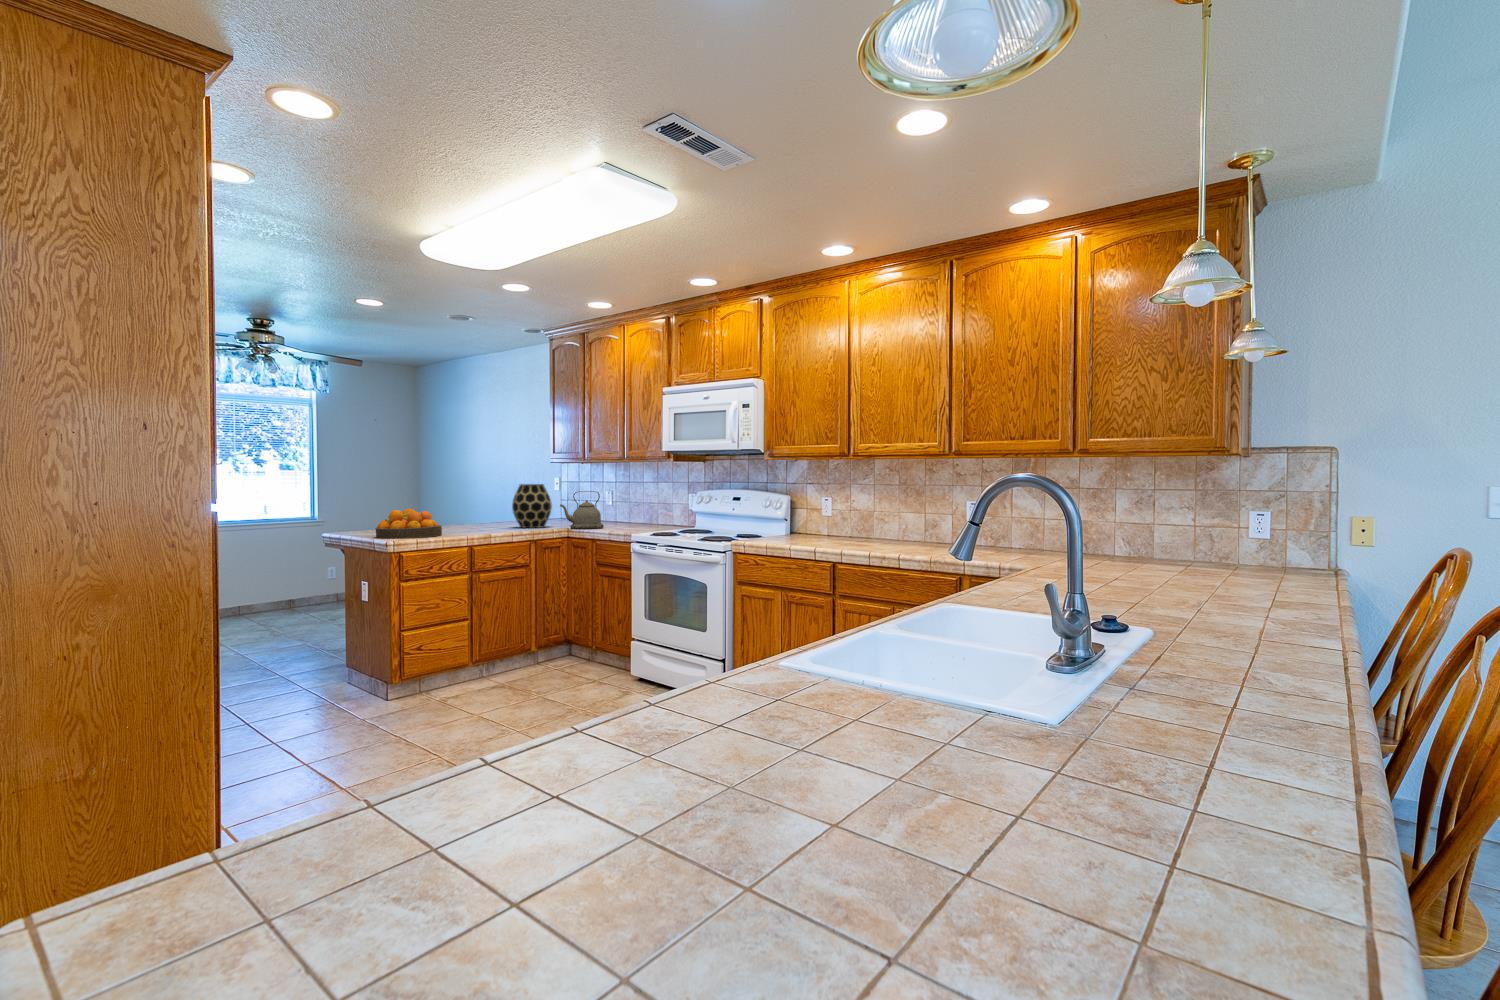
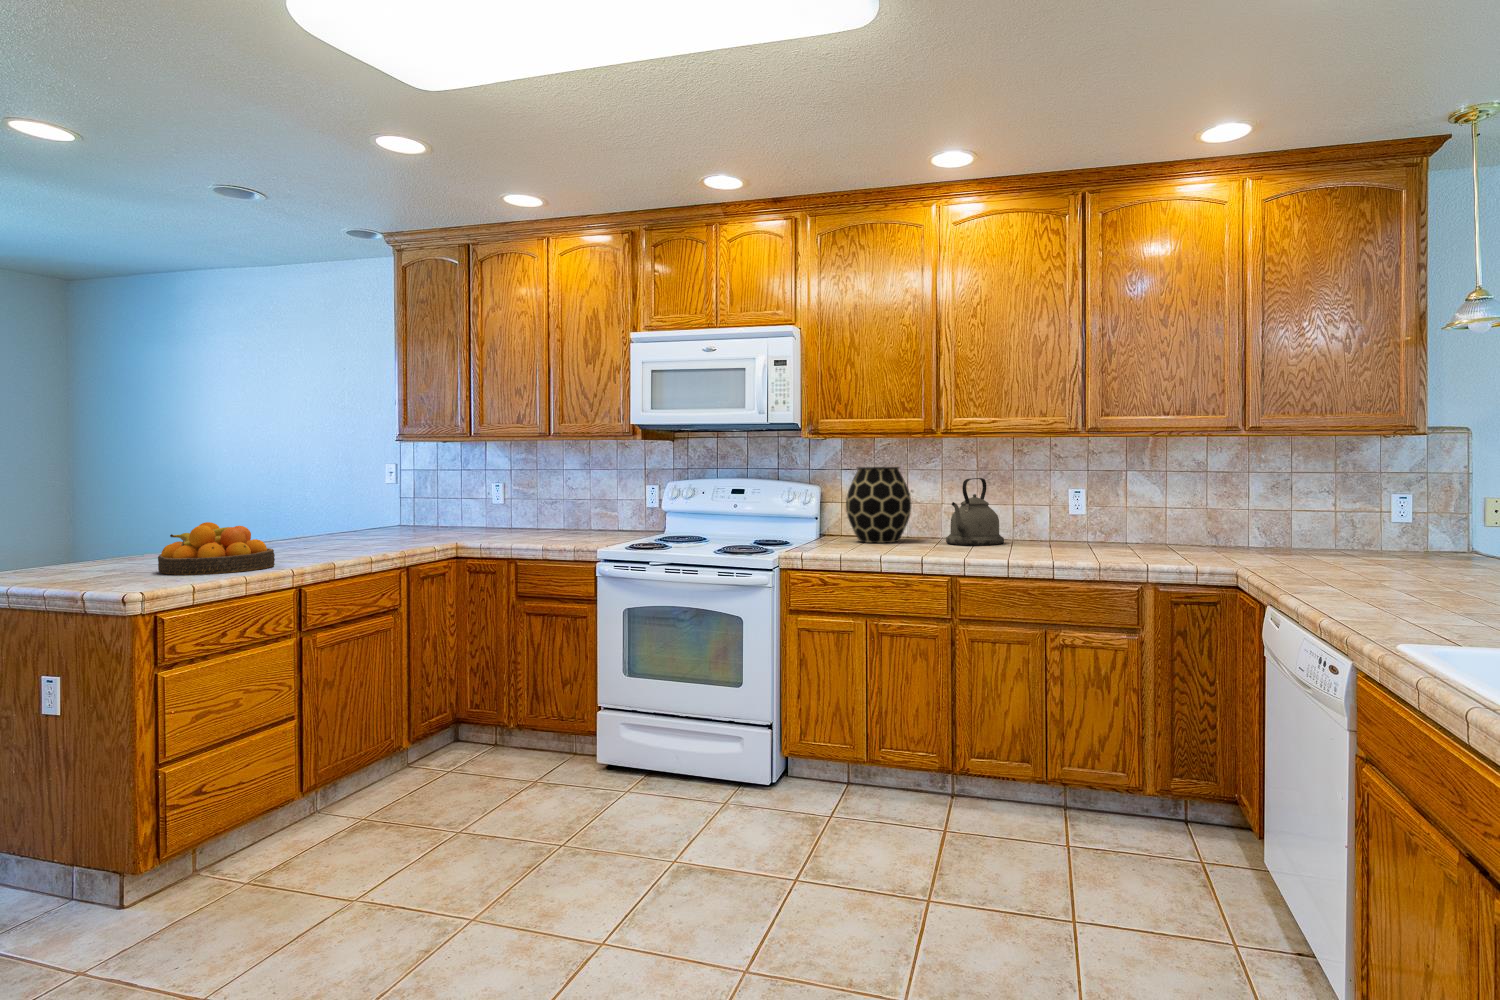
vase: present [512,484,552,528] -> present [846,467,911,543]
kettle: present [560,491,604,529] -> present [946,478,1004,545]

